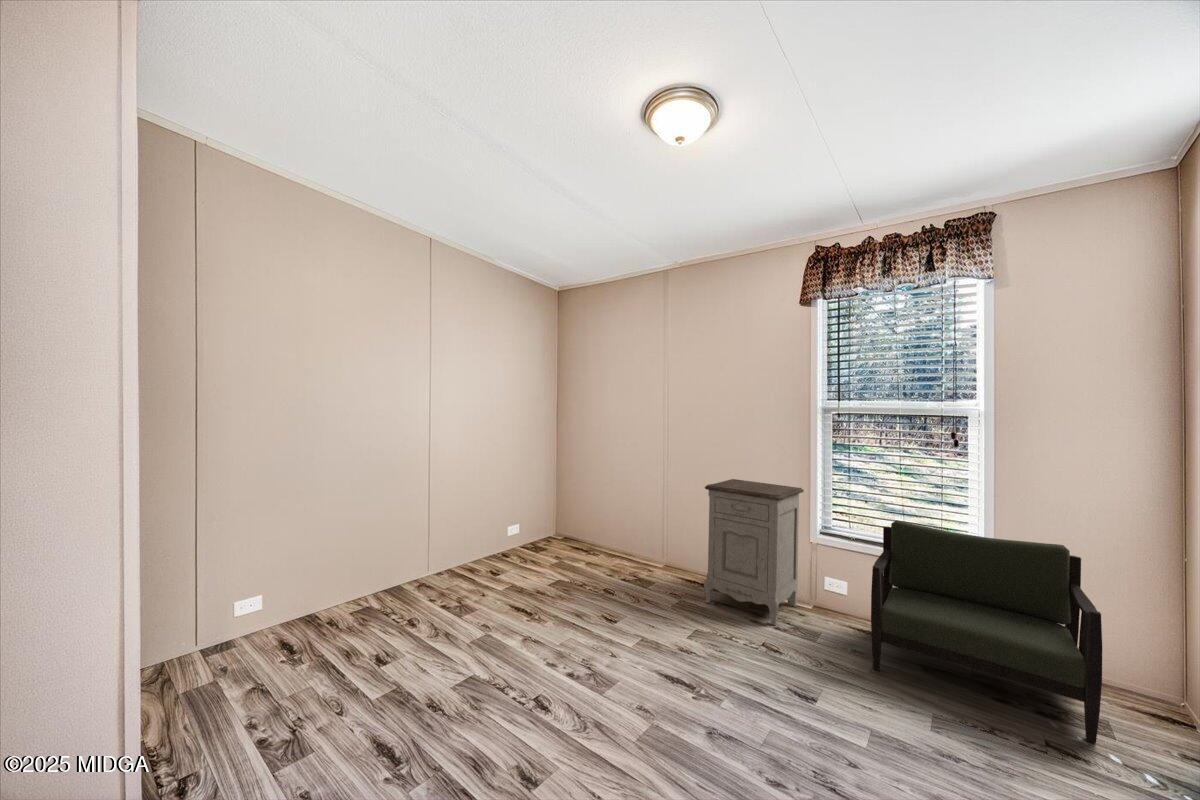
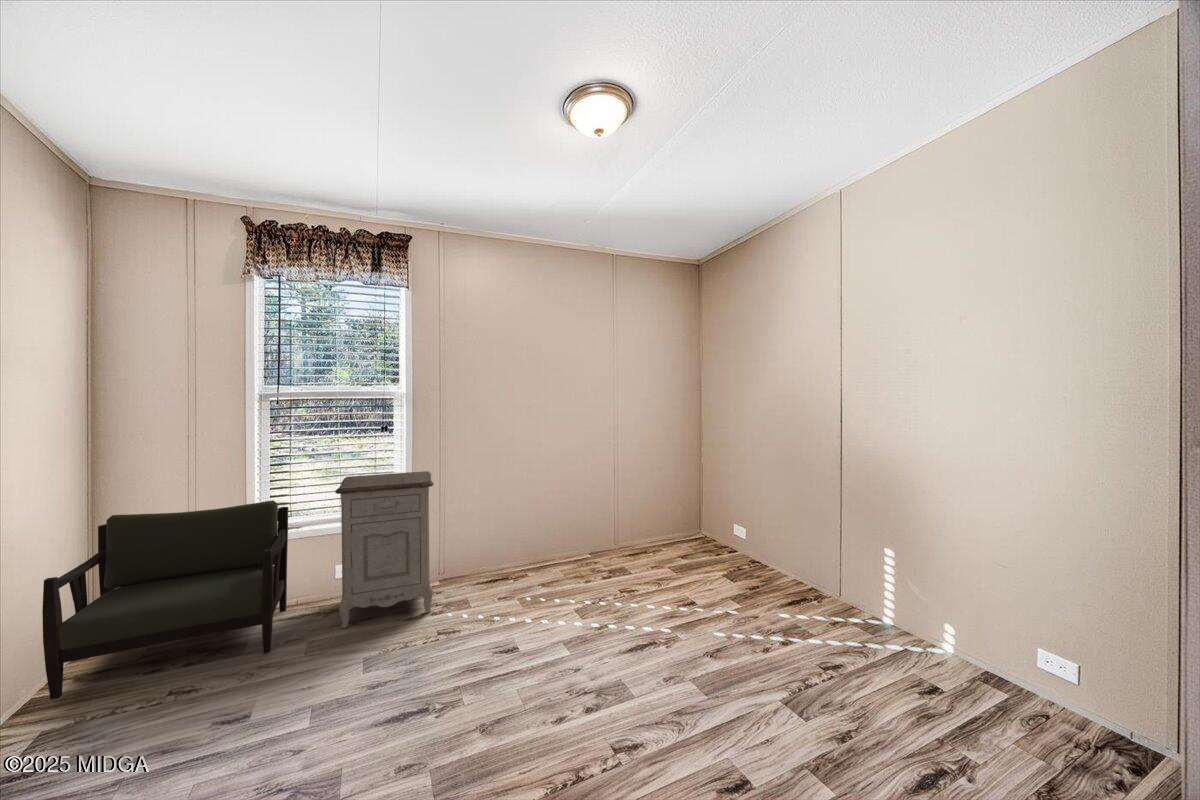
armchair: present [871,520,1102,743] -> present [42,500,288,699]

